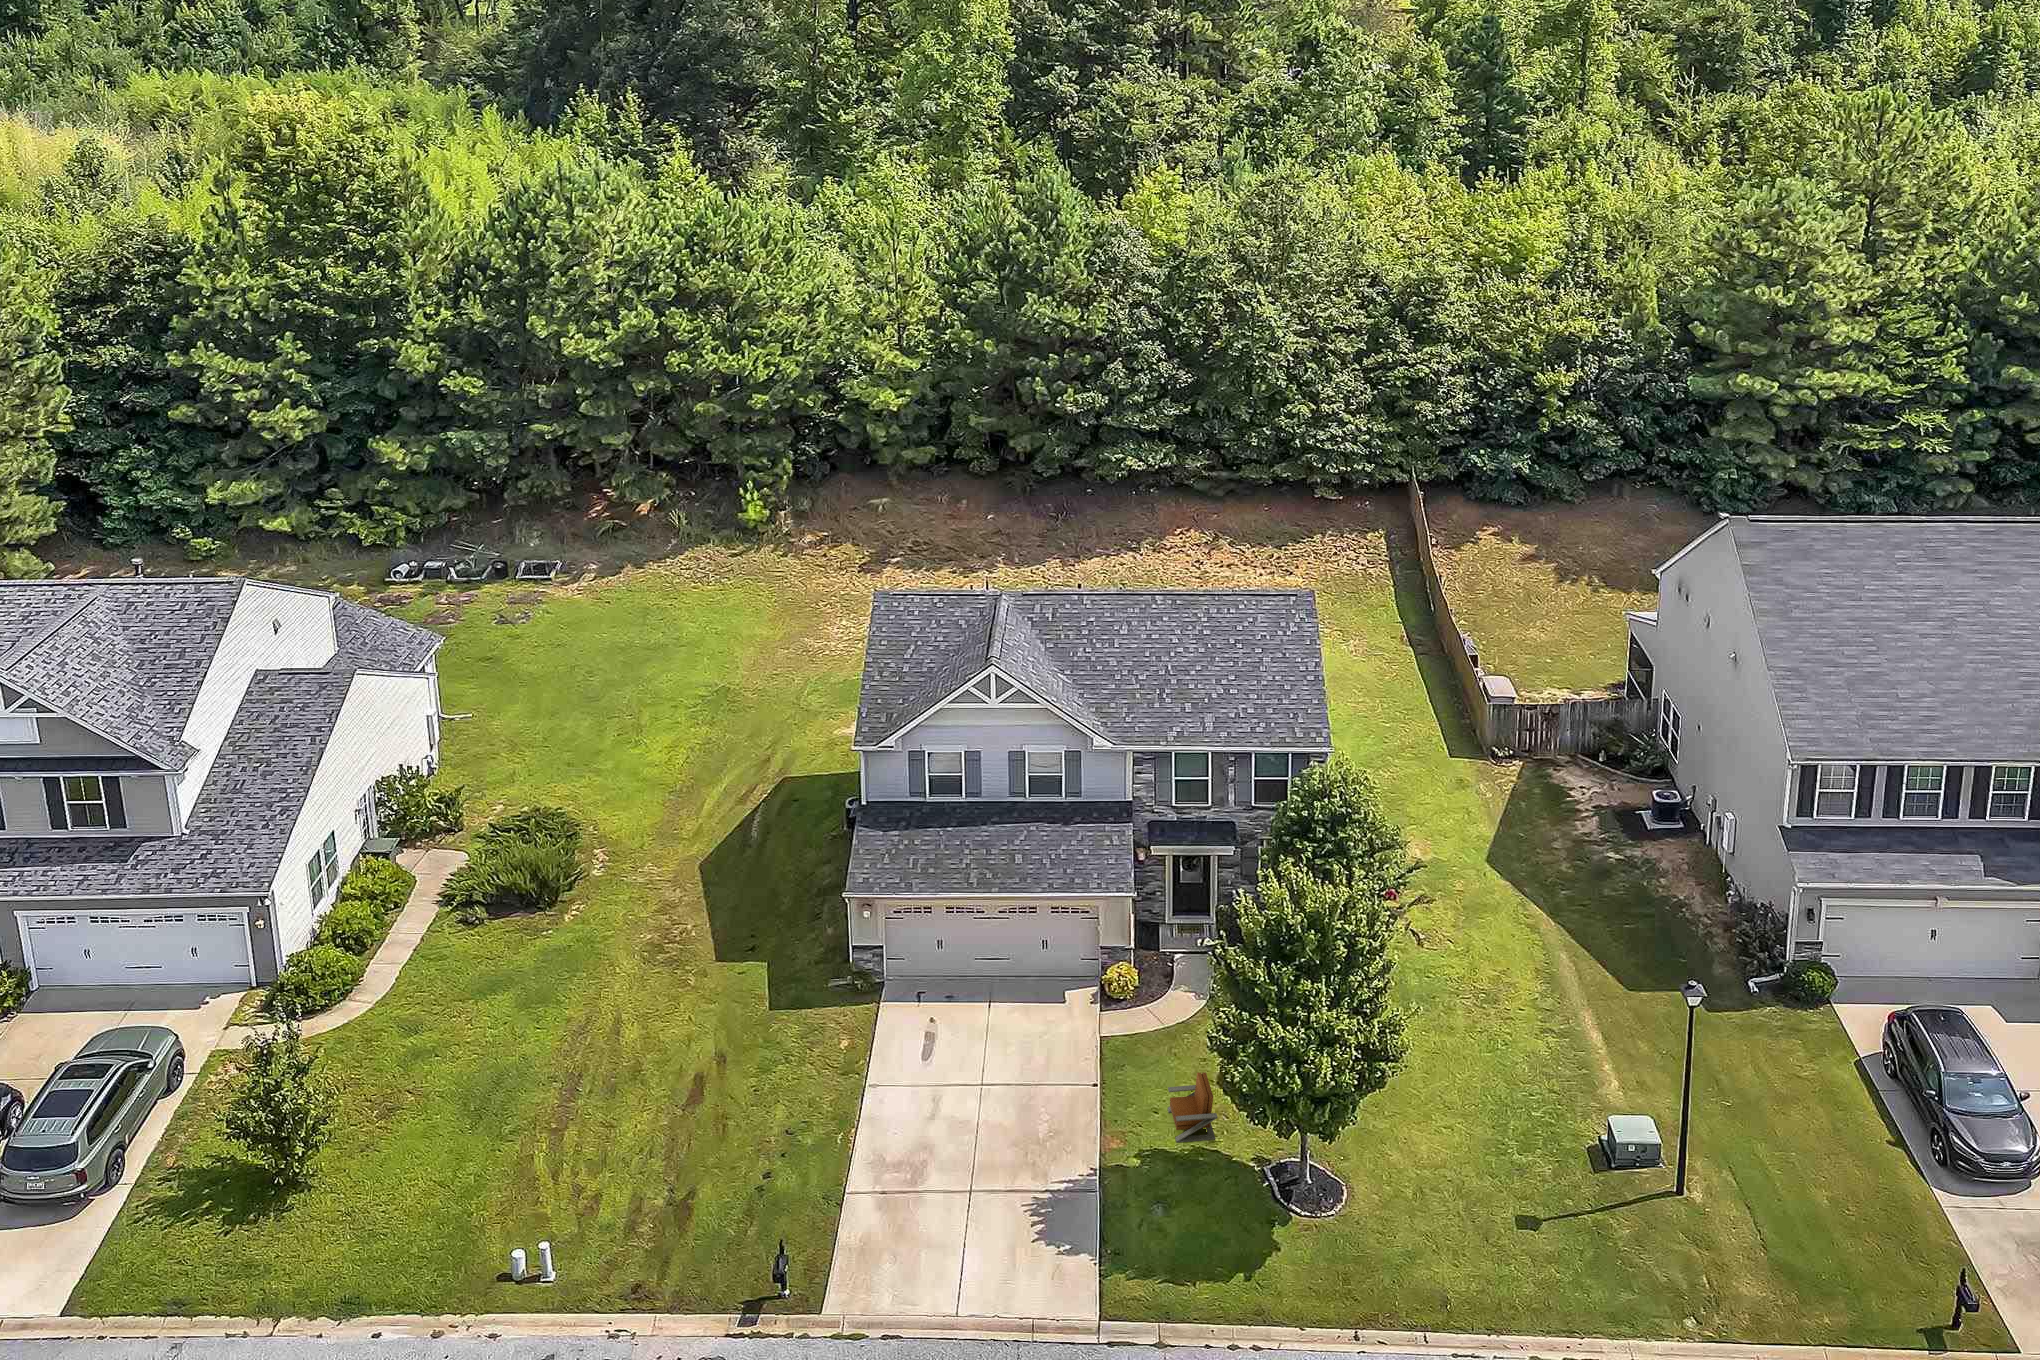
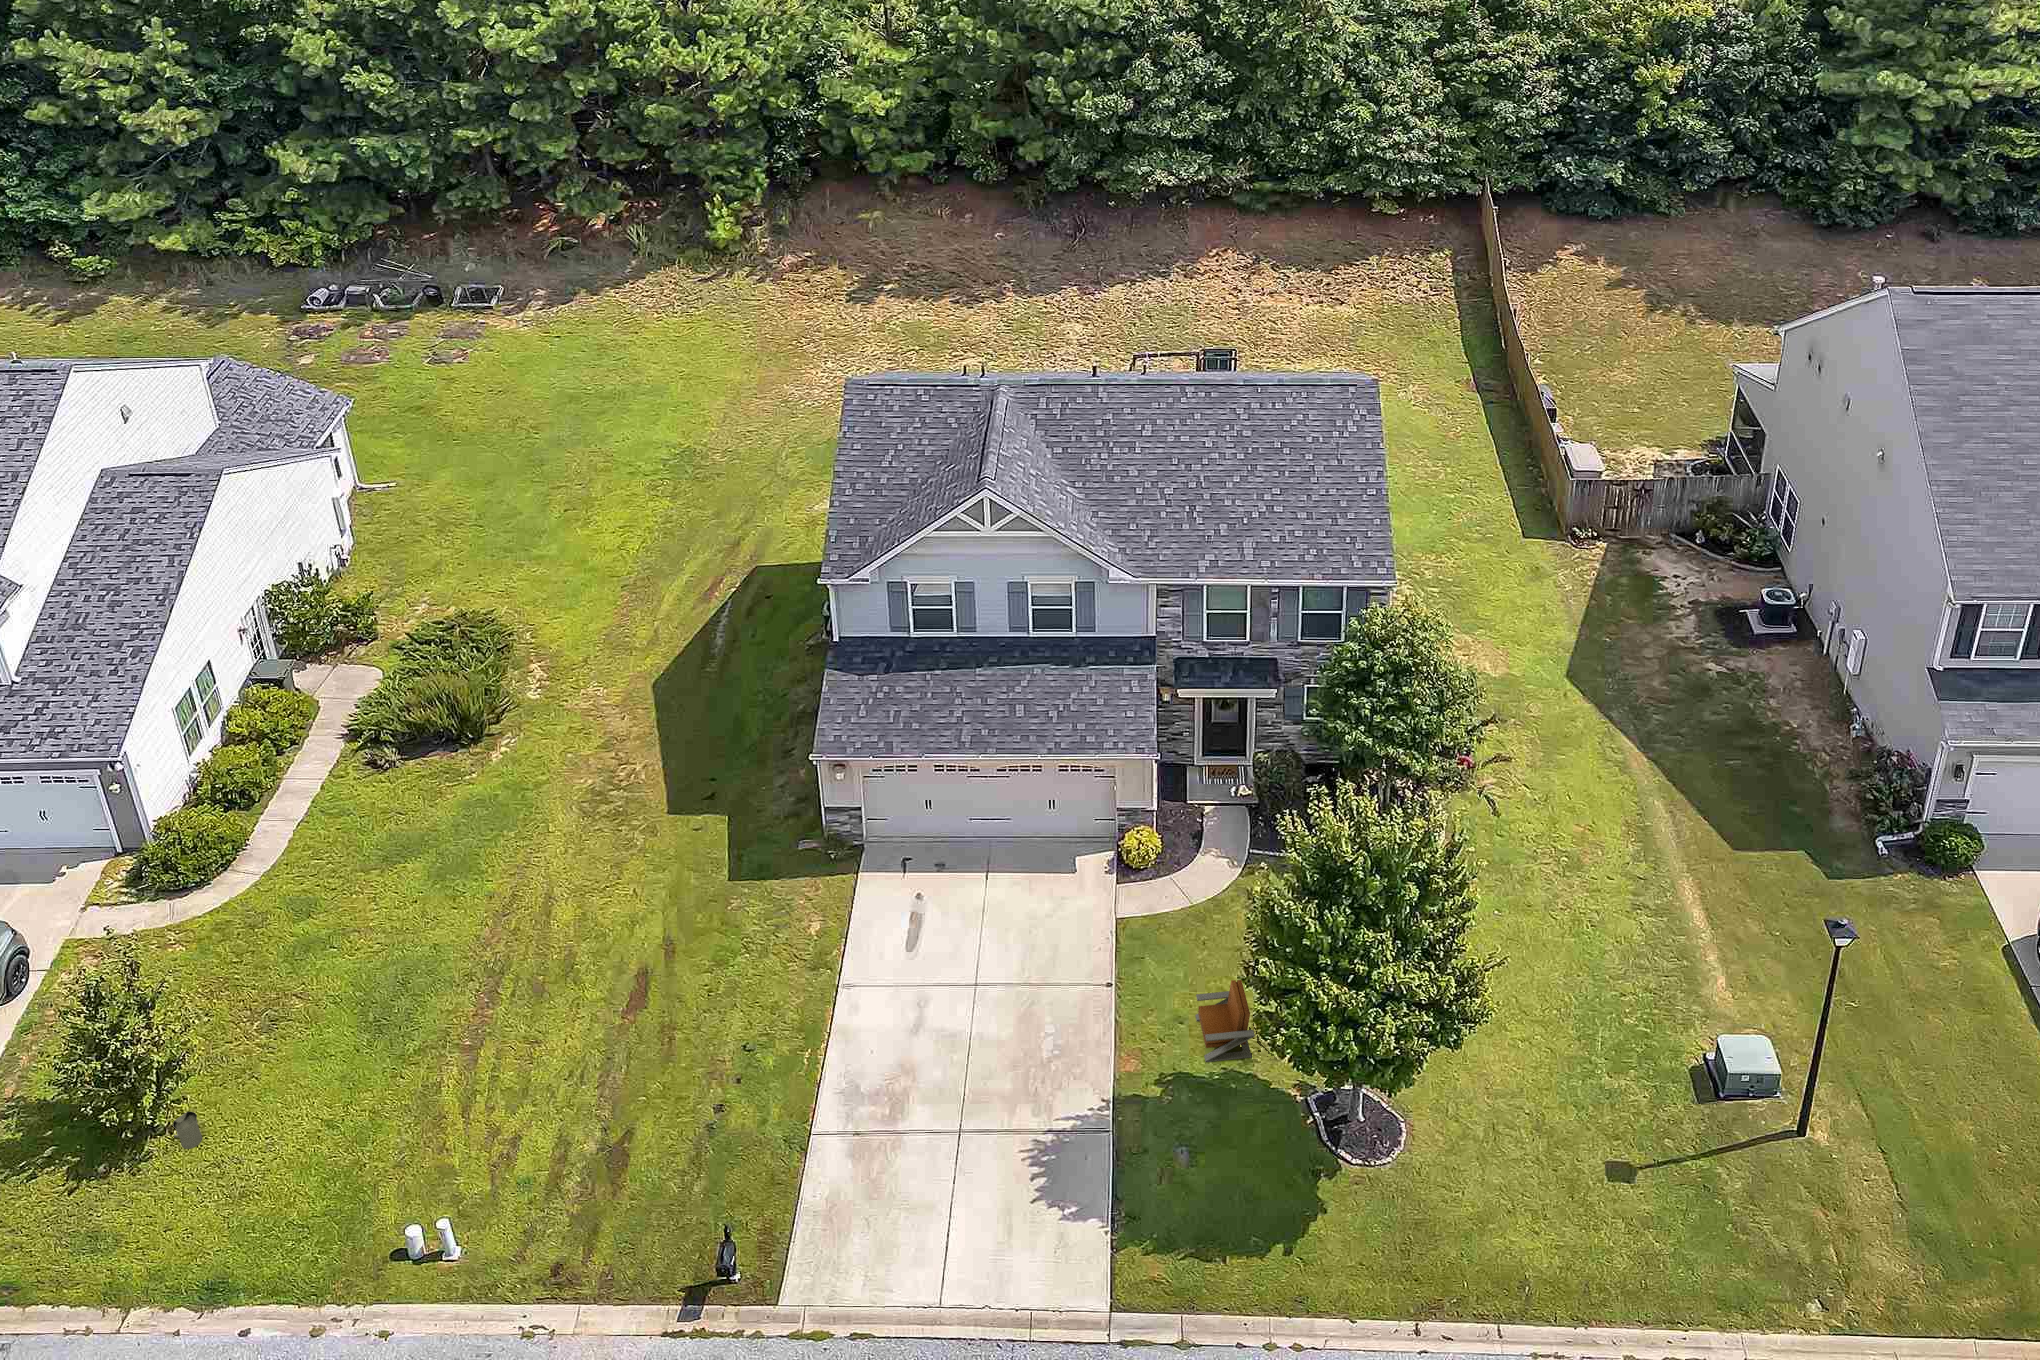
trash can: none [304,1169,331,1202] -> present [173,1112,202,1149]

